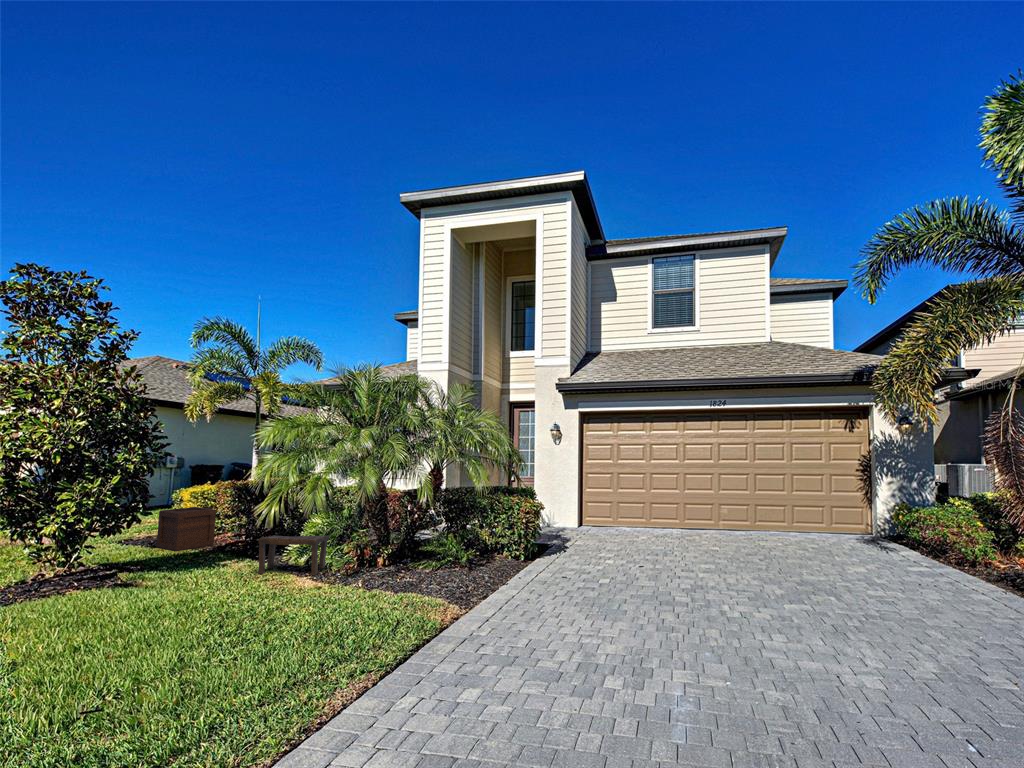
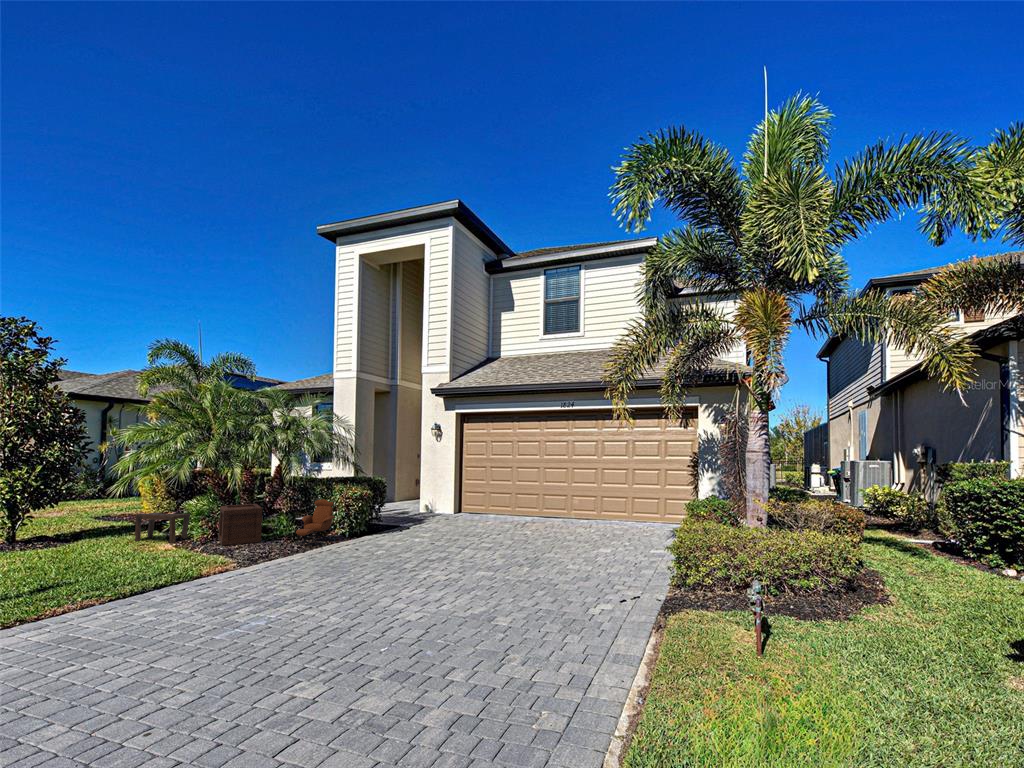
wooden crate: present [157,507,216,551] -> present [219,504,262,546]
lounge chair: none [473,514,512,575] -> present [296,499,335,546]

